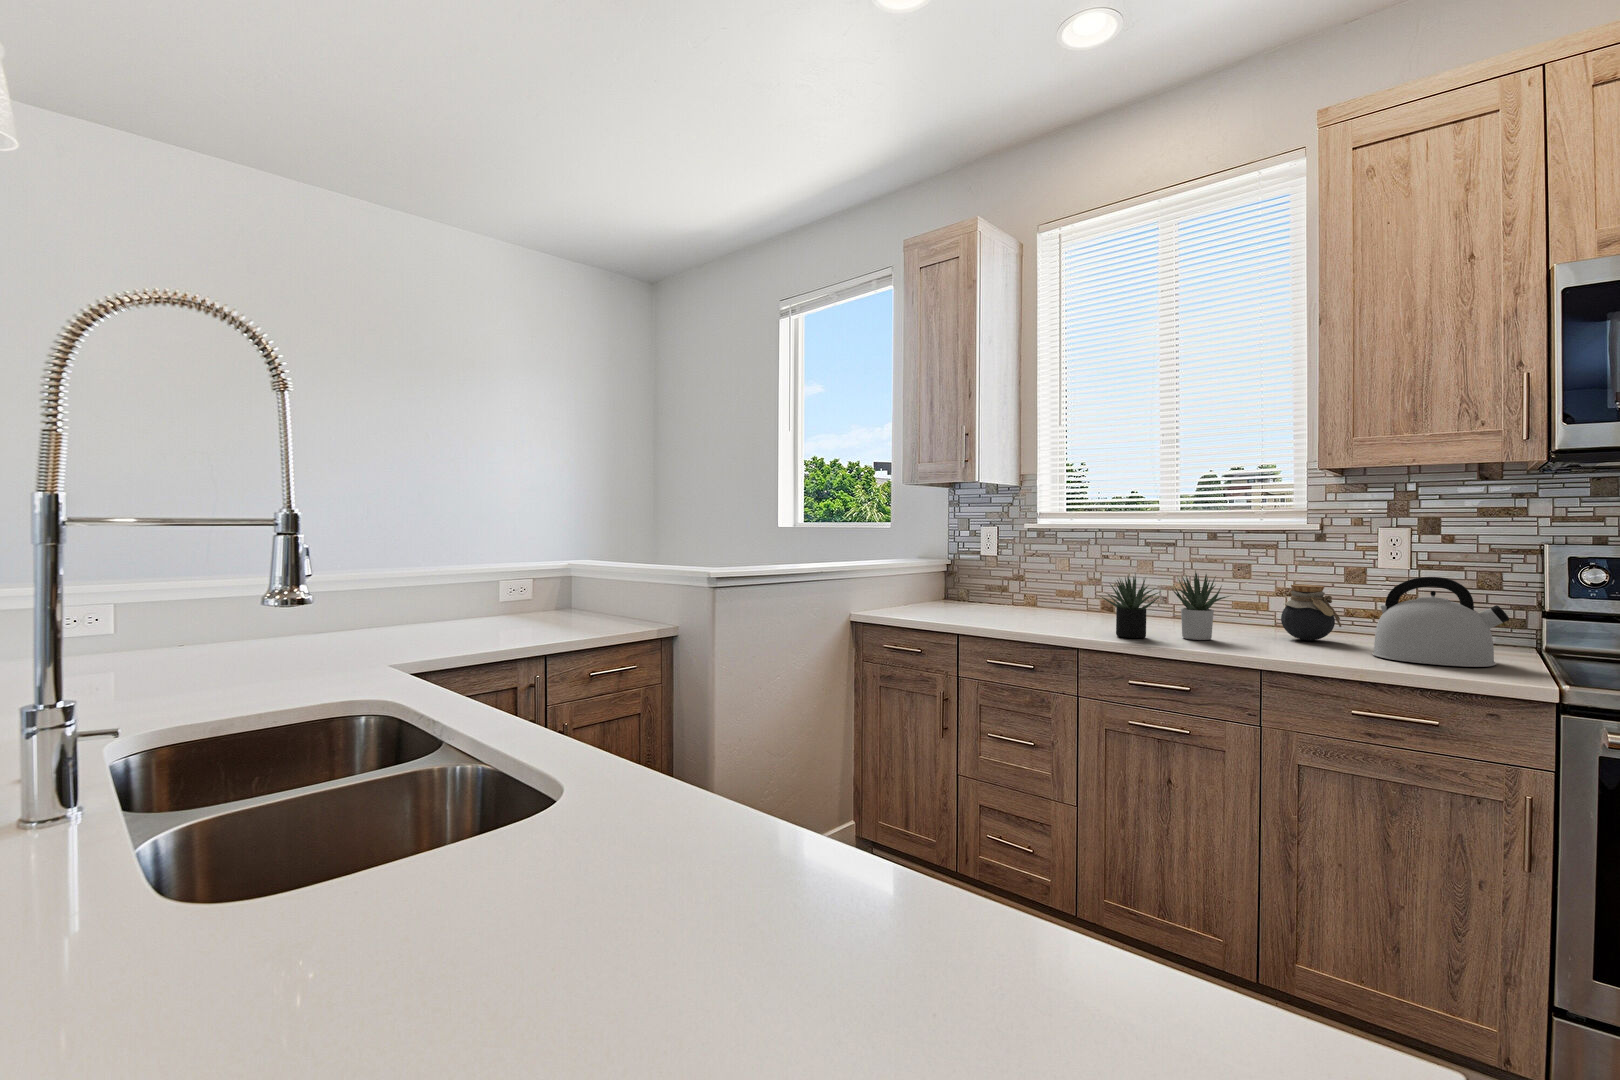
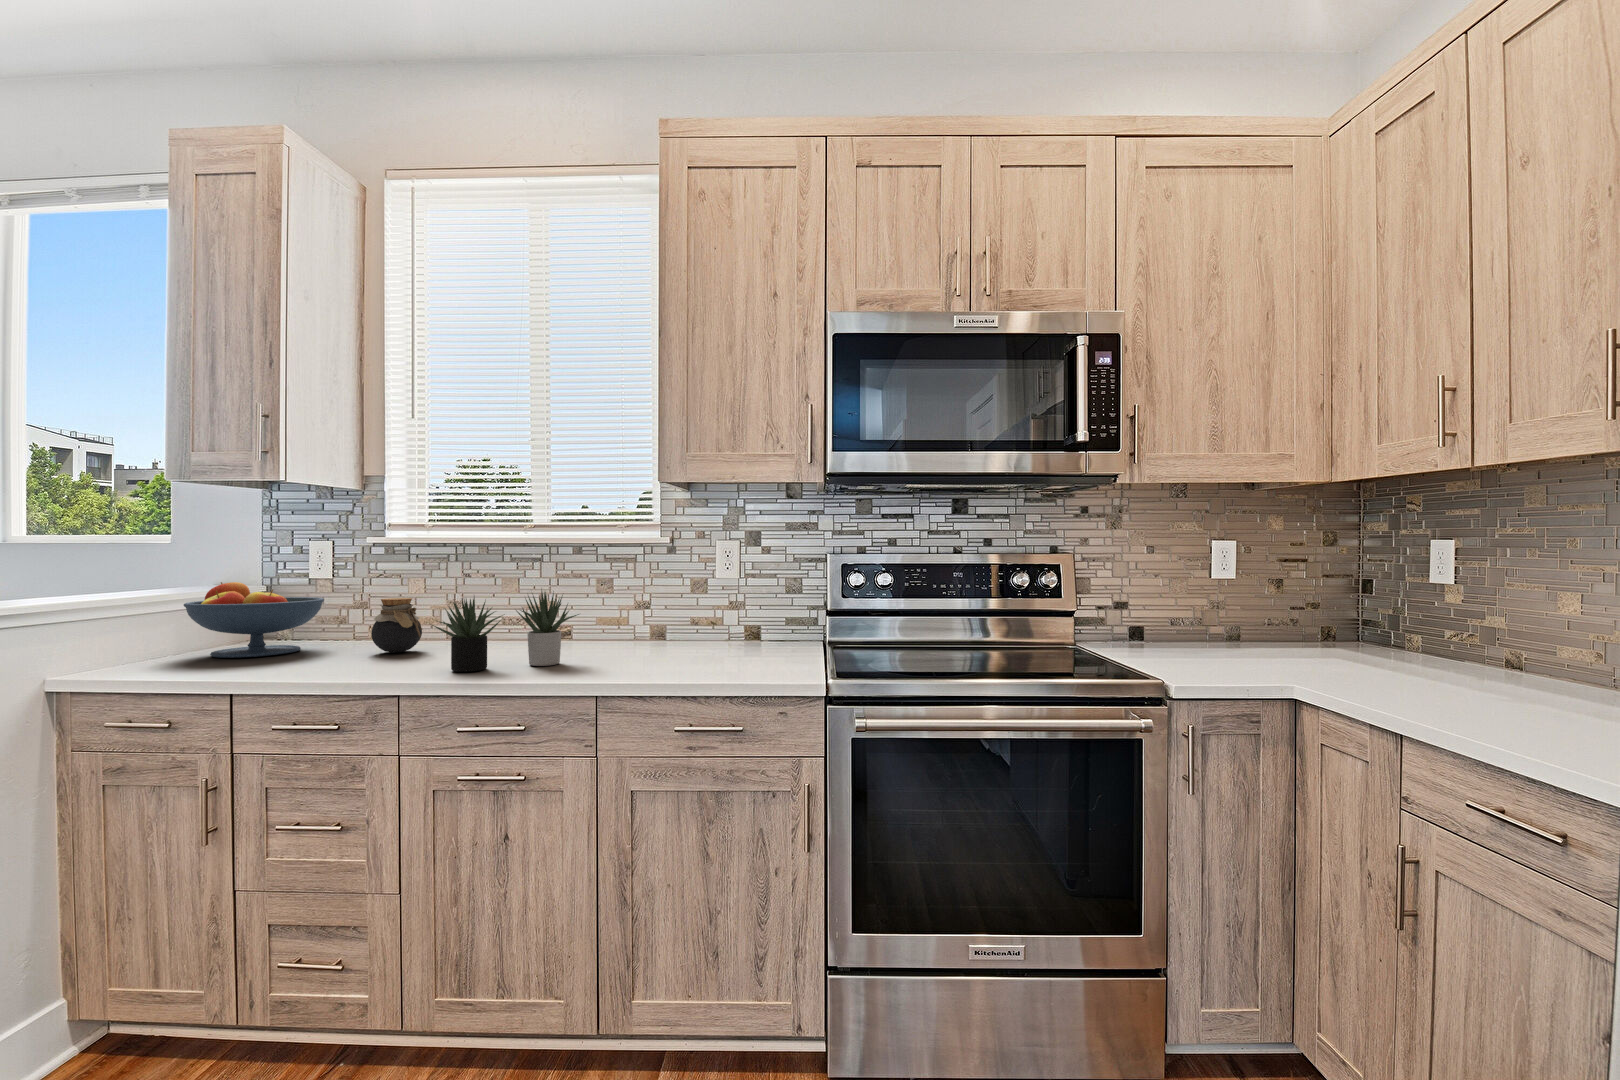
fruit bowl: none [912,556,999,612] -> present [184,582,324,658]
kettle: present [1372,577,1509,667] -> none [701,586,801,669]
jar: present [1281,585,1341,641] -> present [371,598,422,653]

